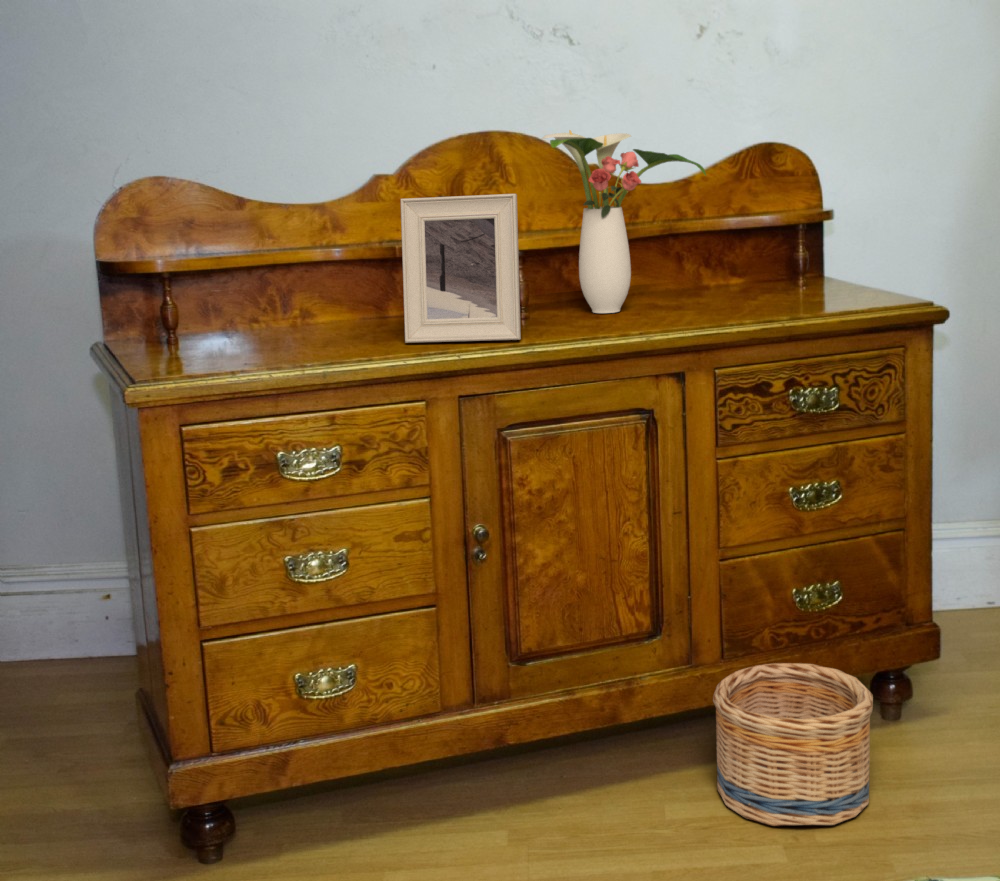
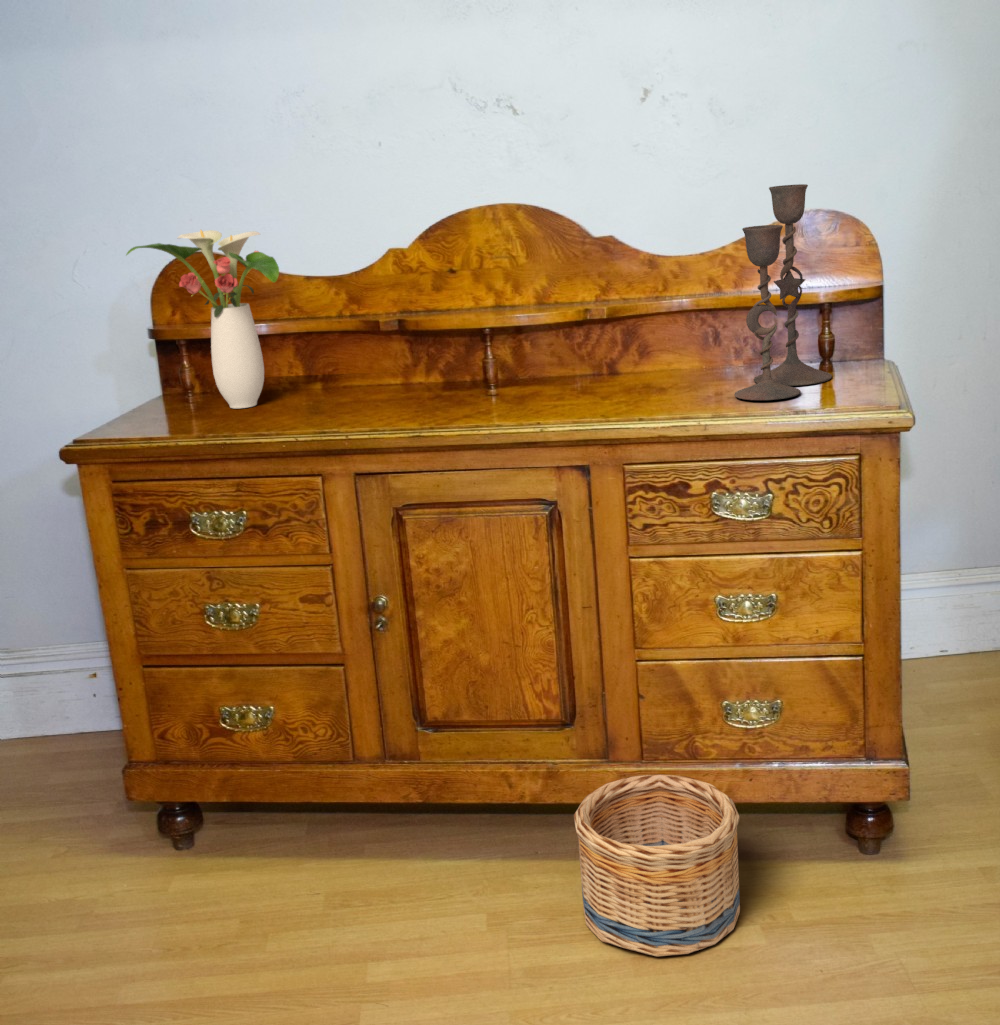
candlestick: none [751,118,829,306] -> present [734,184,832,400]
flower arrangement: present [542,130,706,313] -> present [126,230,279,408]
picture frame: present [401,194,521,343] -> none [332,280,426,423]

